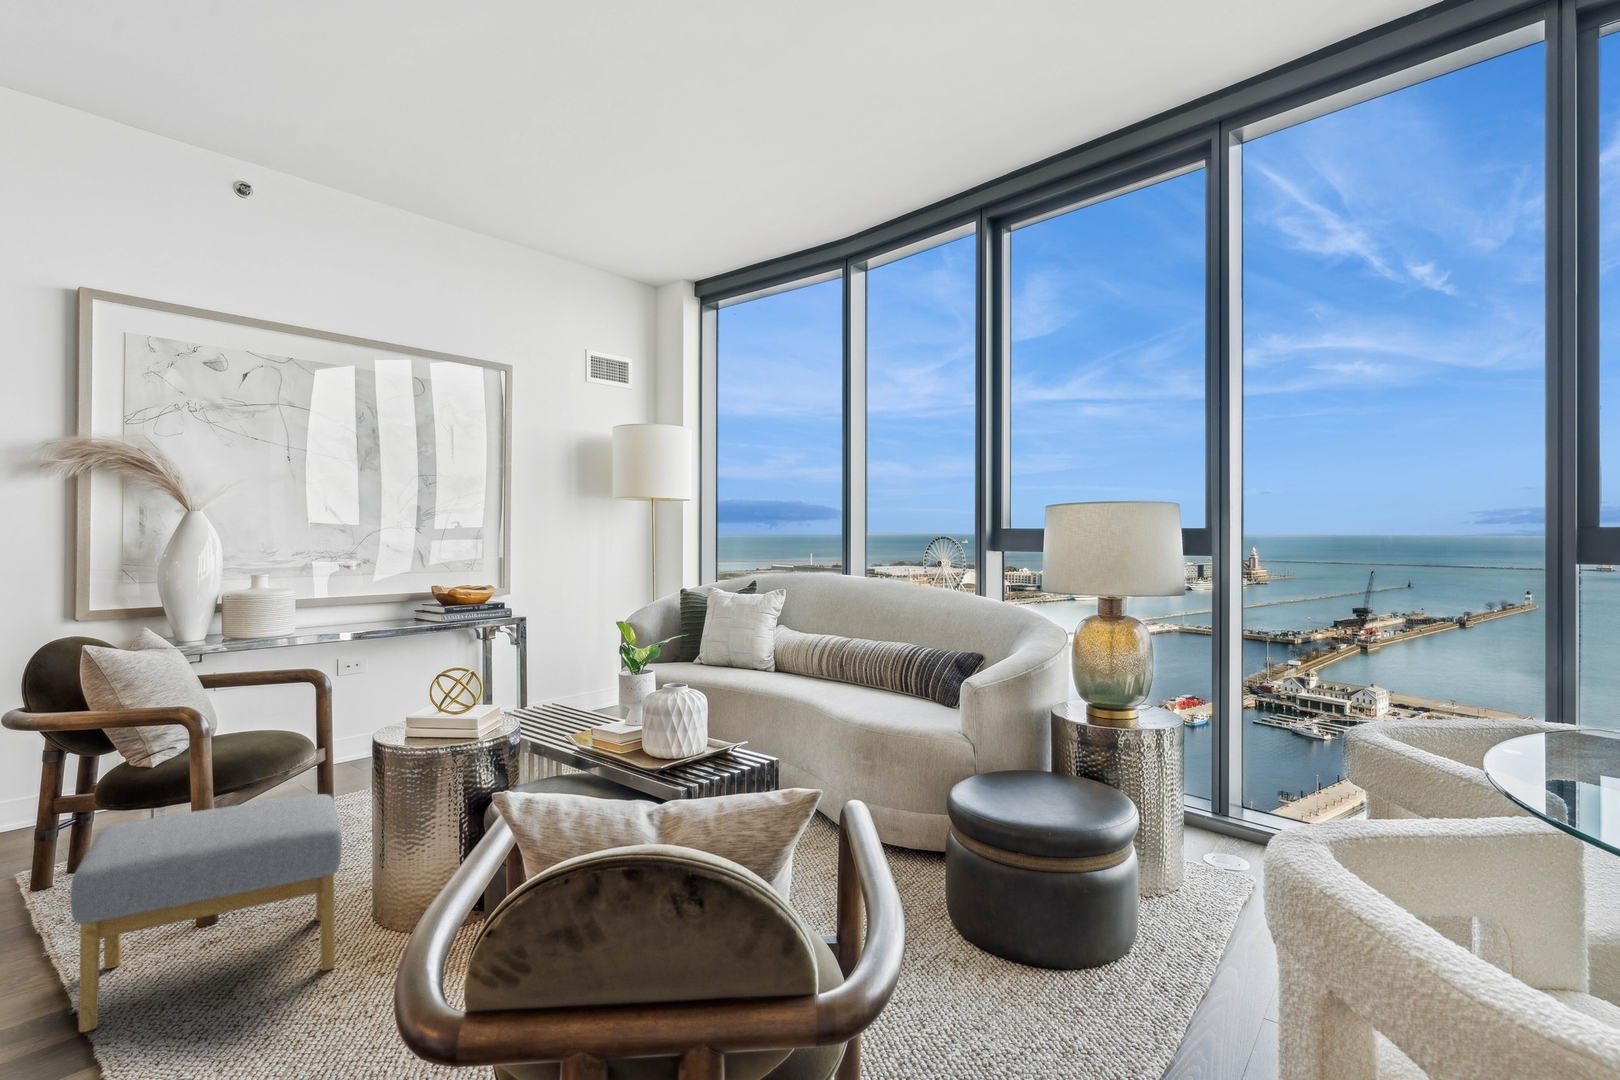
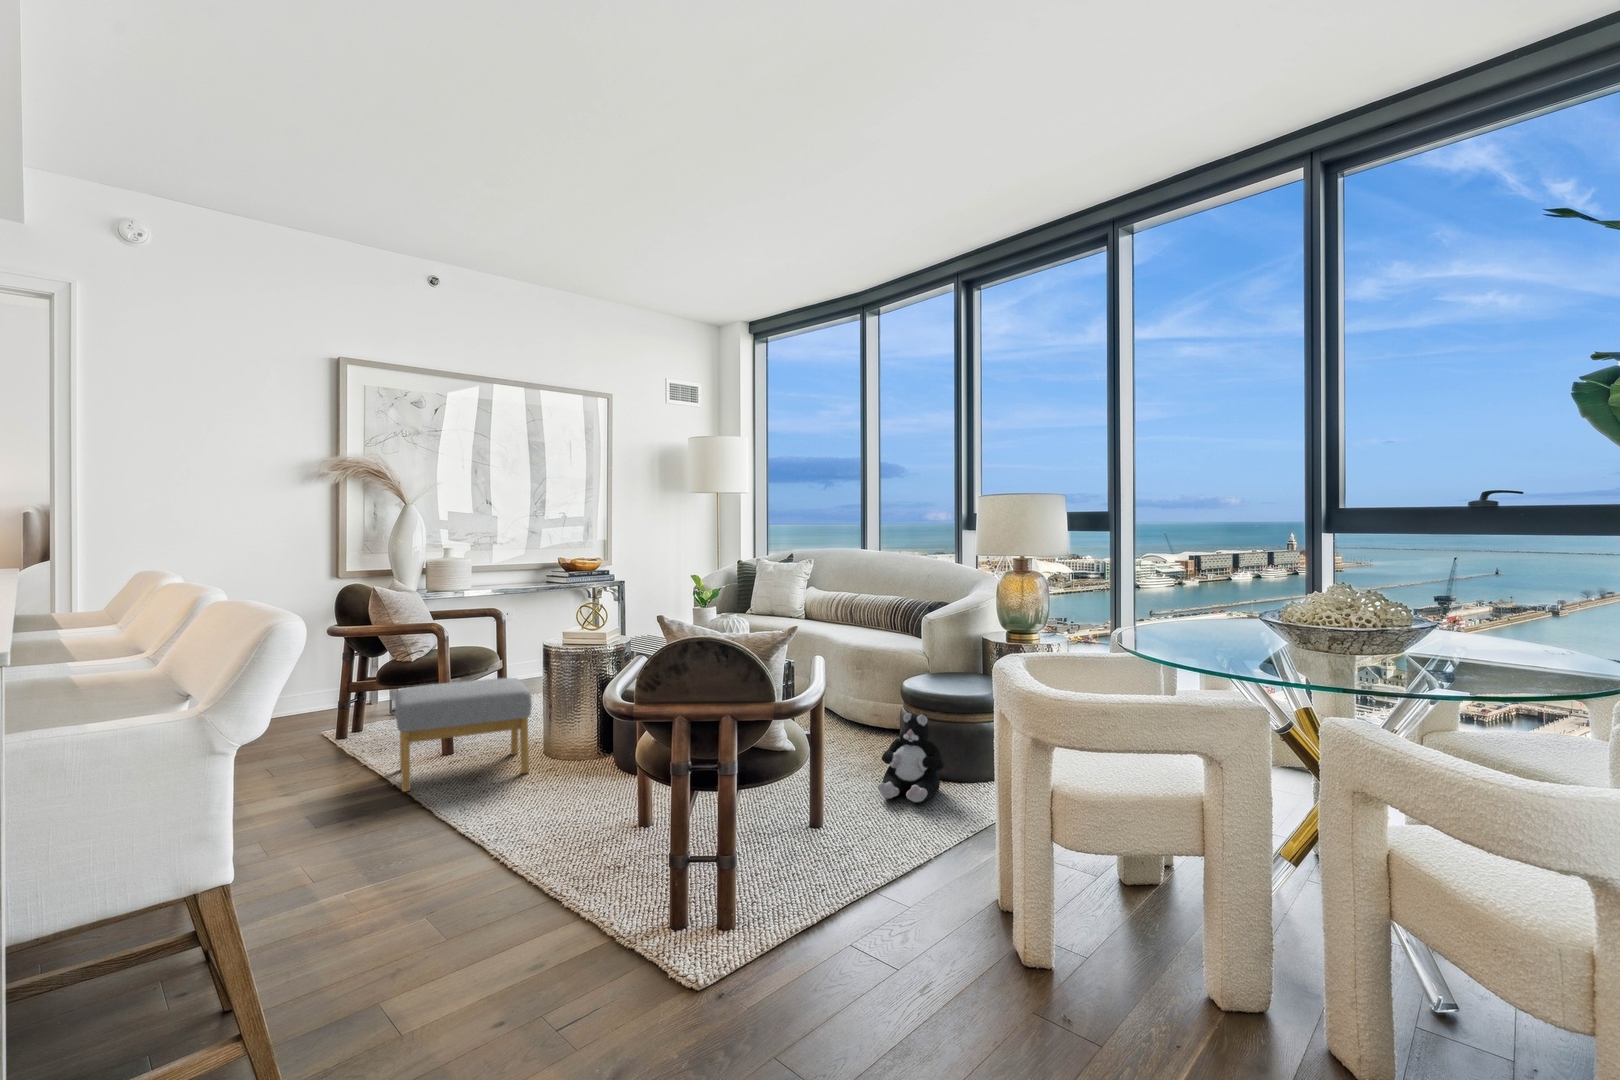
plush toy: none [938,861,1046,1033] -> present [878,712,944,803]

